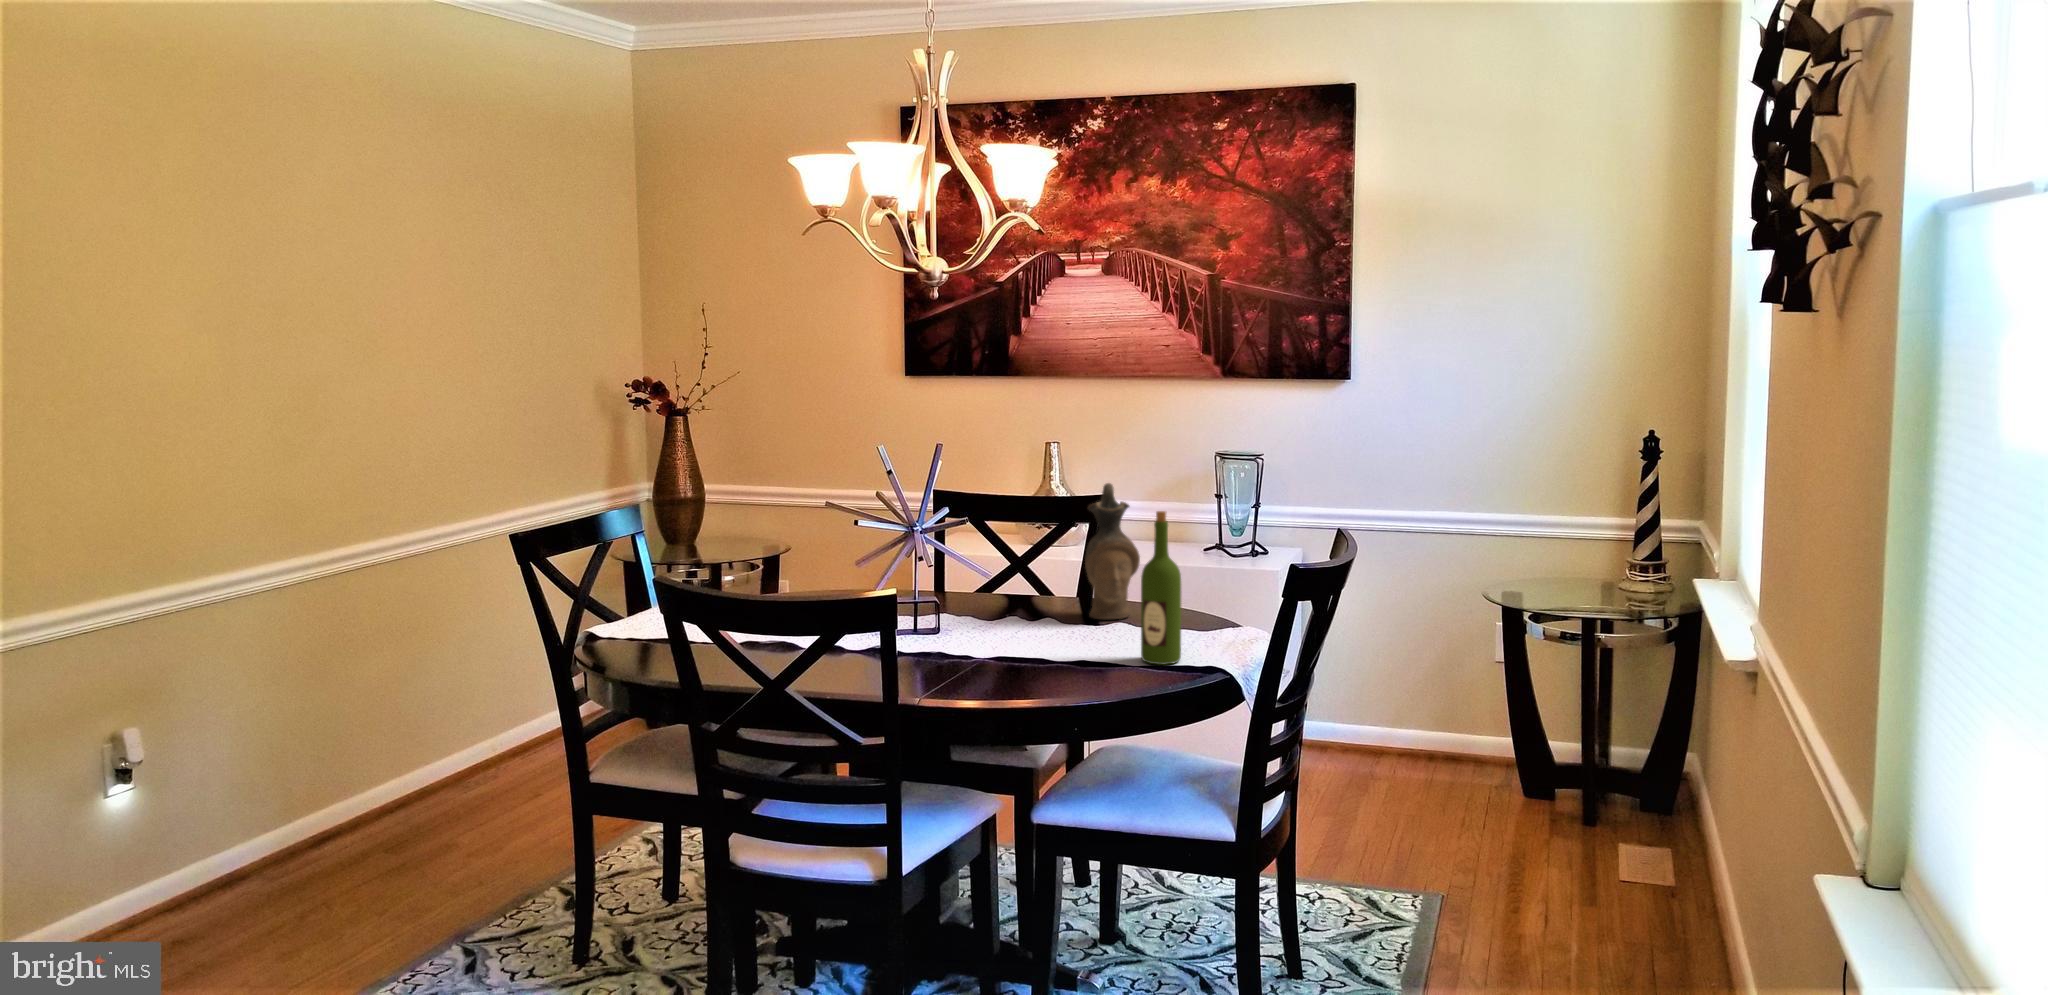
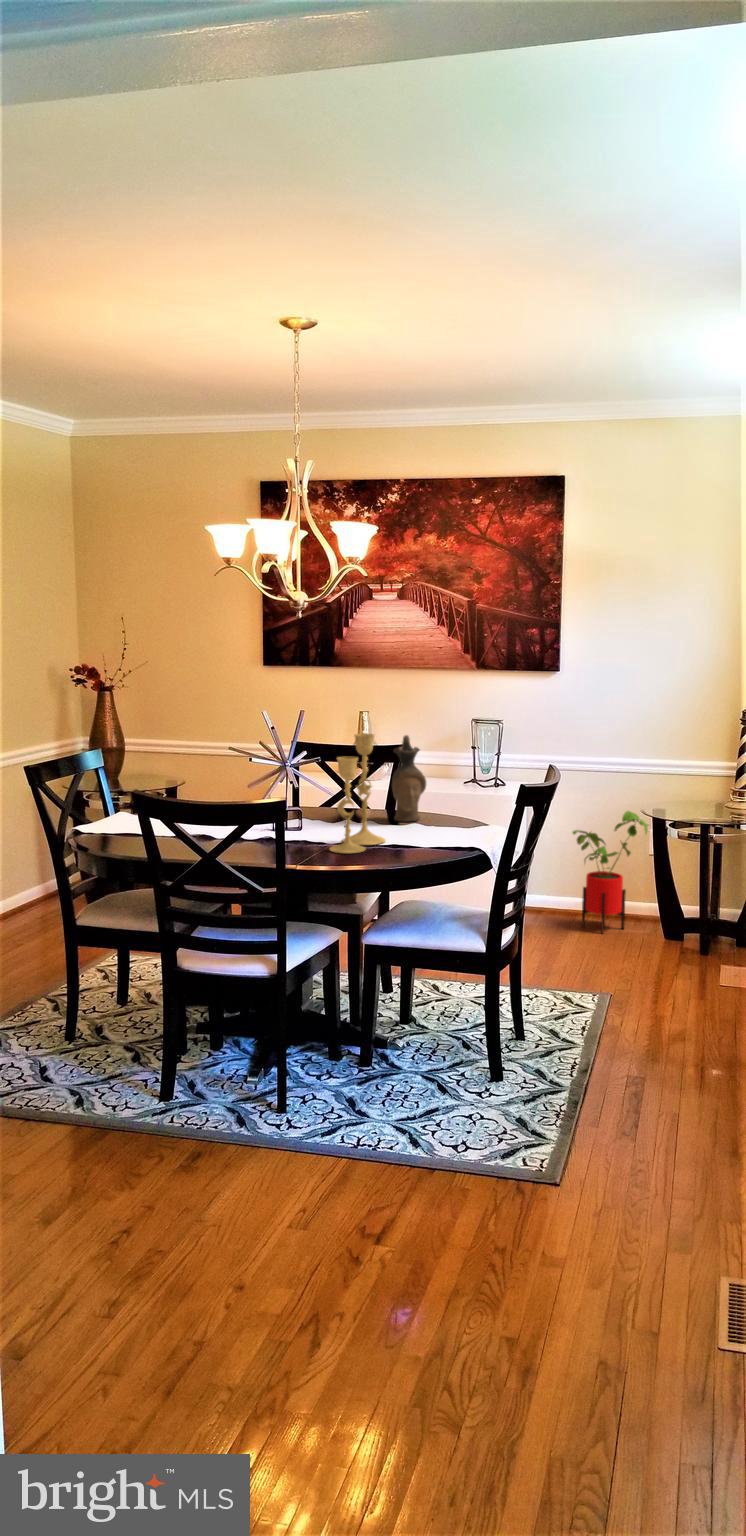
candlestick: none [979,482,1072,676] -> present [330,733,386,853]
wine bottle: present [1141,511,1181,665] -> none [429,752,454,847]
house plant: none [1374,596,1496,786] -> present [573,811,648,933]

